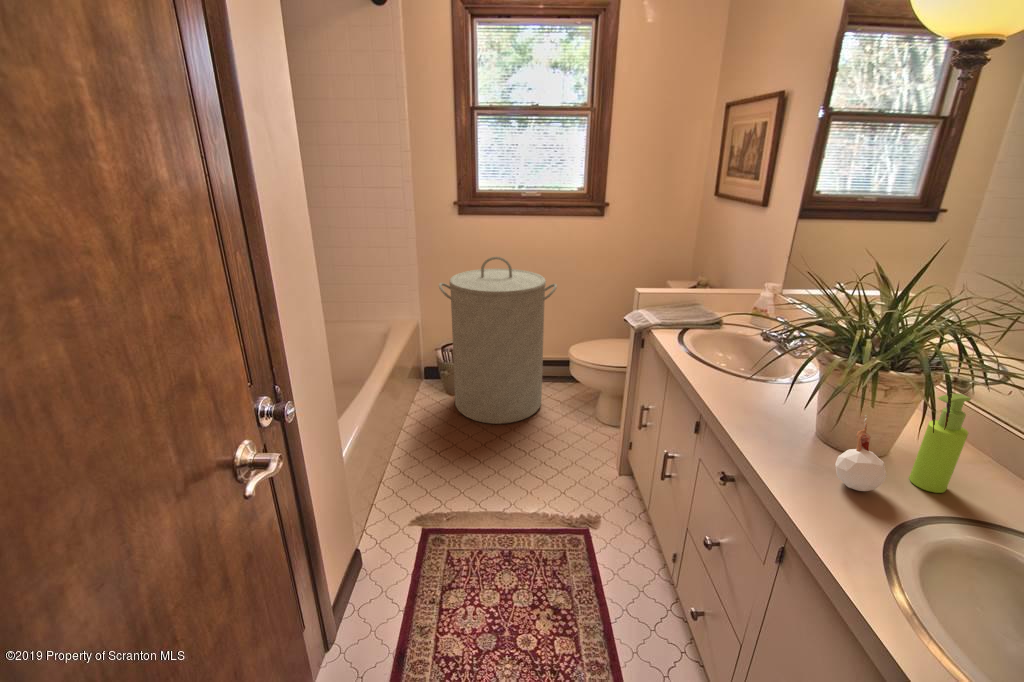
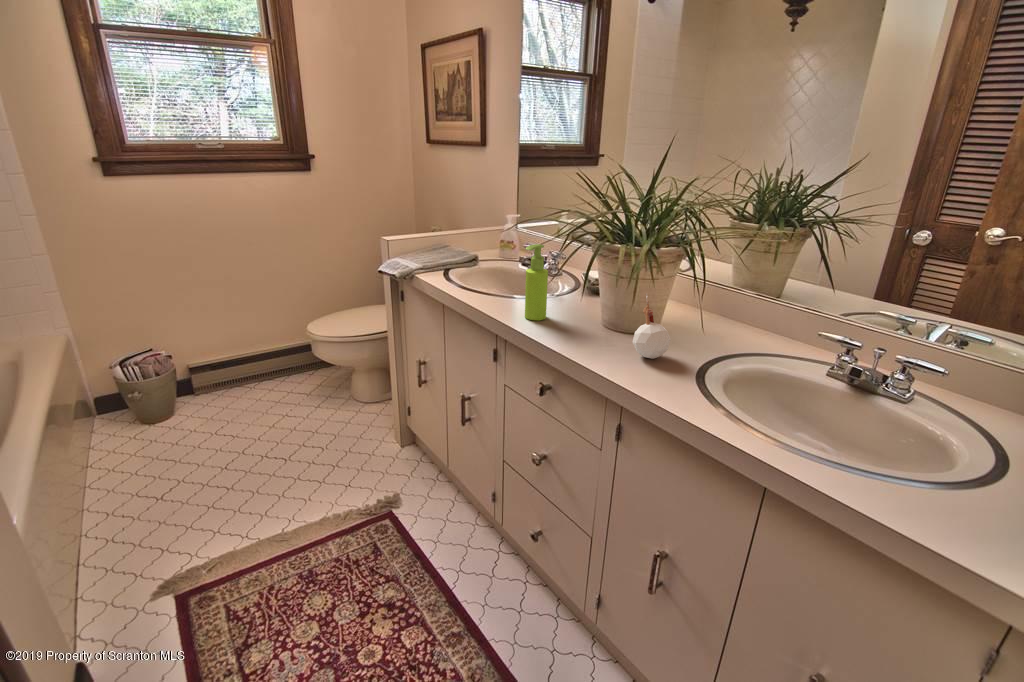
laundry hamper: present [439,257,557,424] -> none [94,224,283,445]
soap dispenser: present [909,394,971,493] -> present [525,244,548,320]

